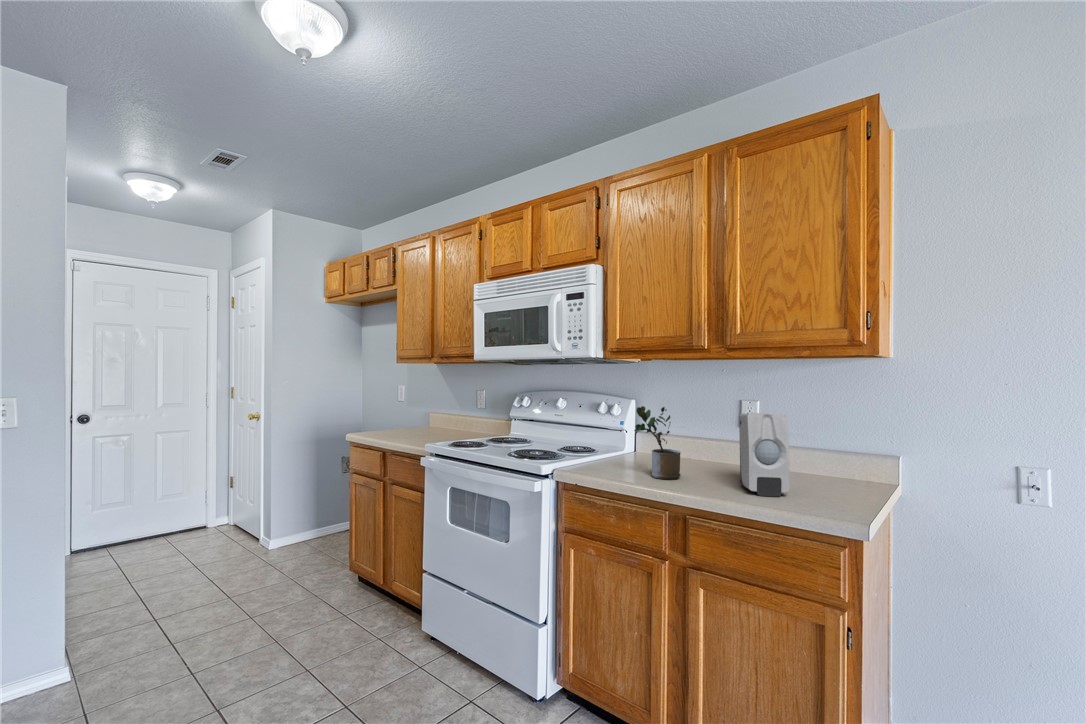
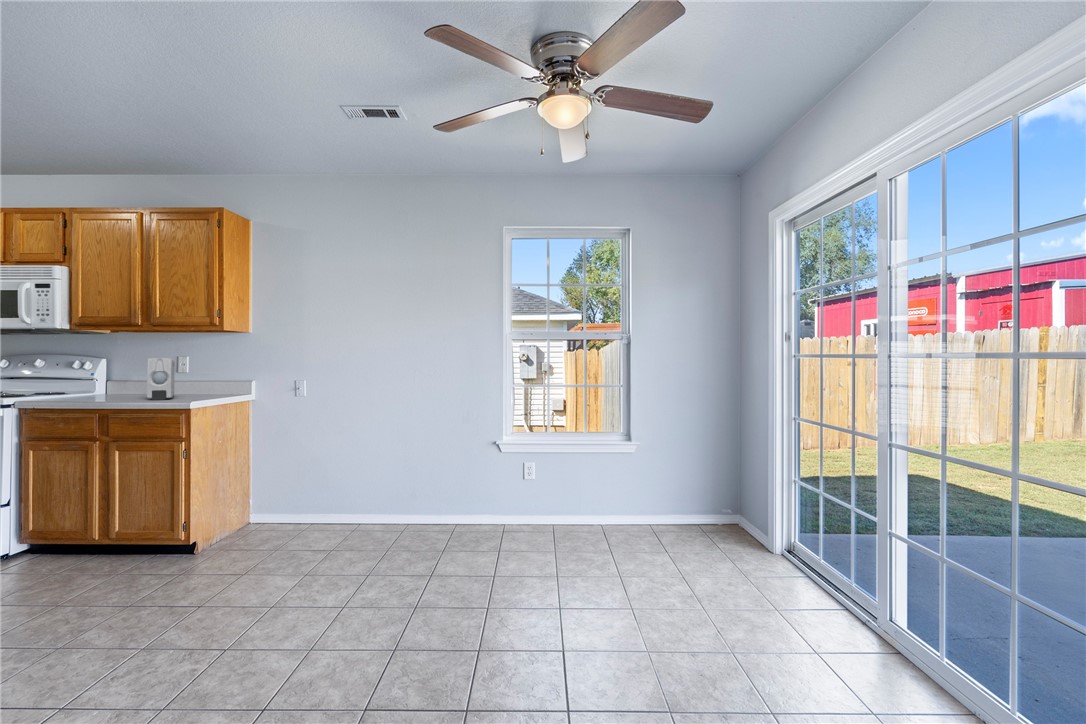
potted plant: present [634,406,681,479] -> none [80,357,116,399]

